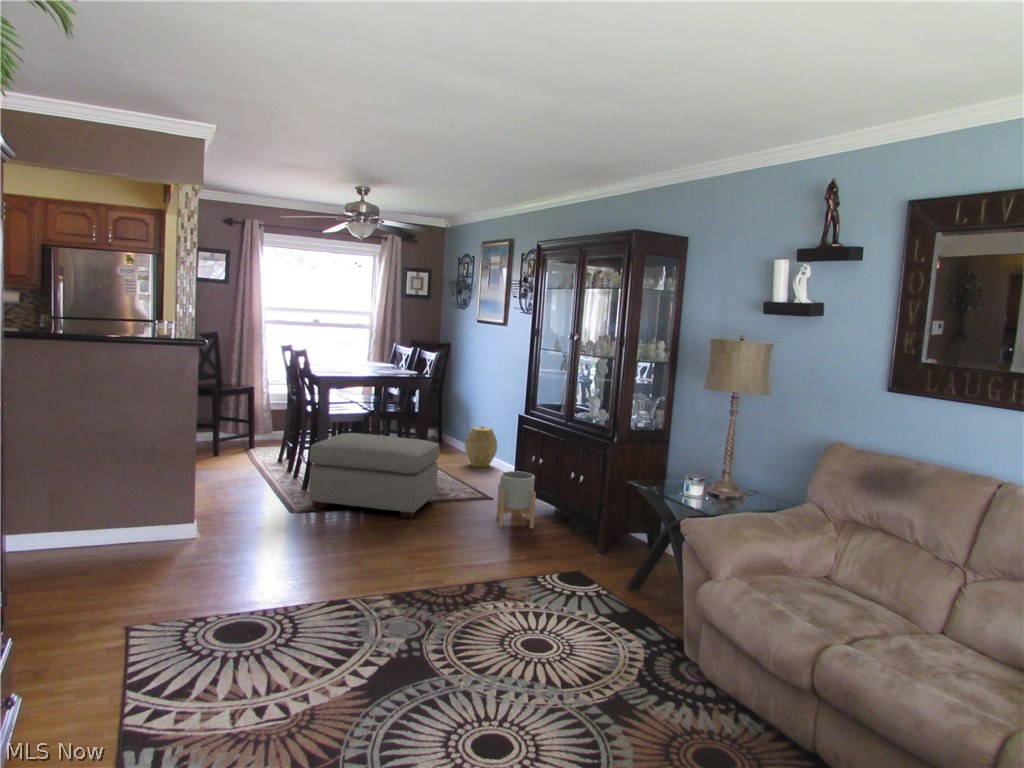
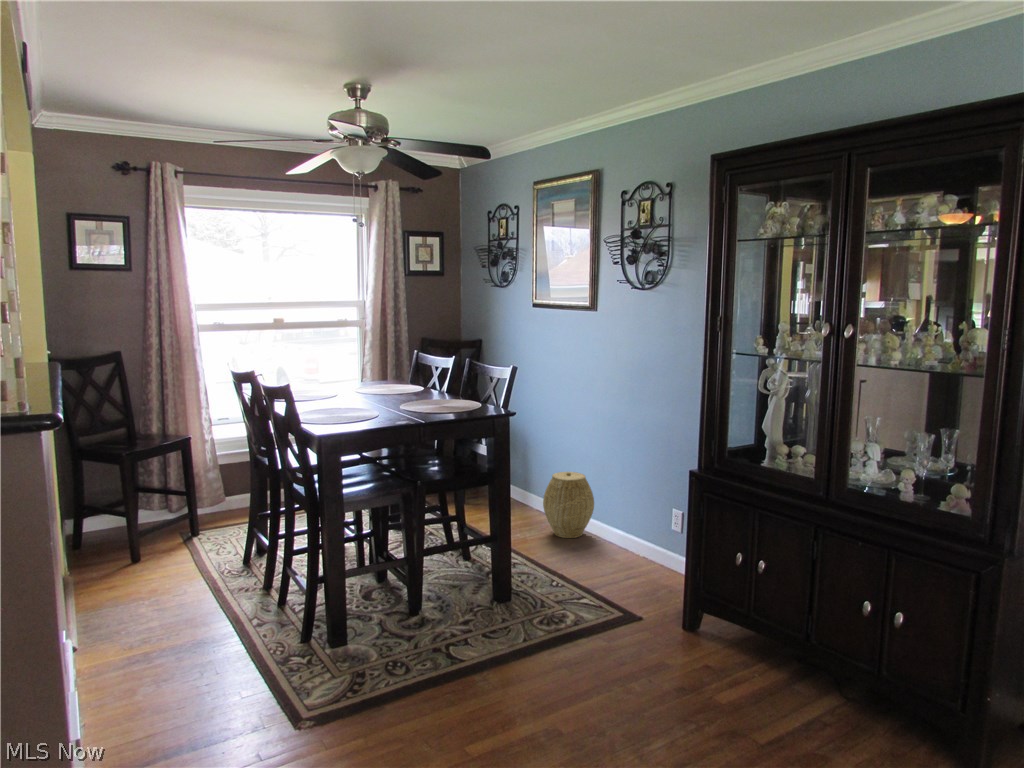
ottoman: present [309,433,440,518] -> none [321,531,557,710]
planter: present [497,471,536,528] -> none [690,590,783,714]

